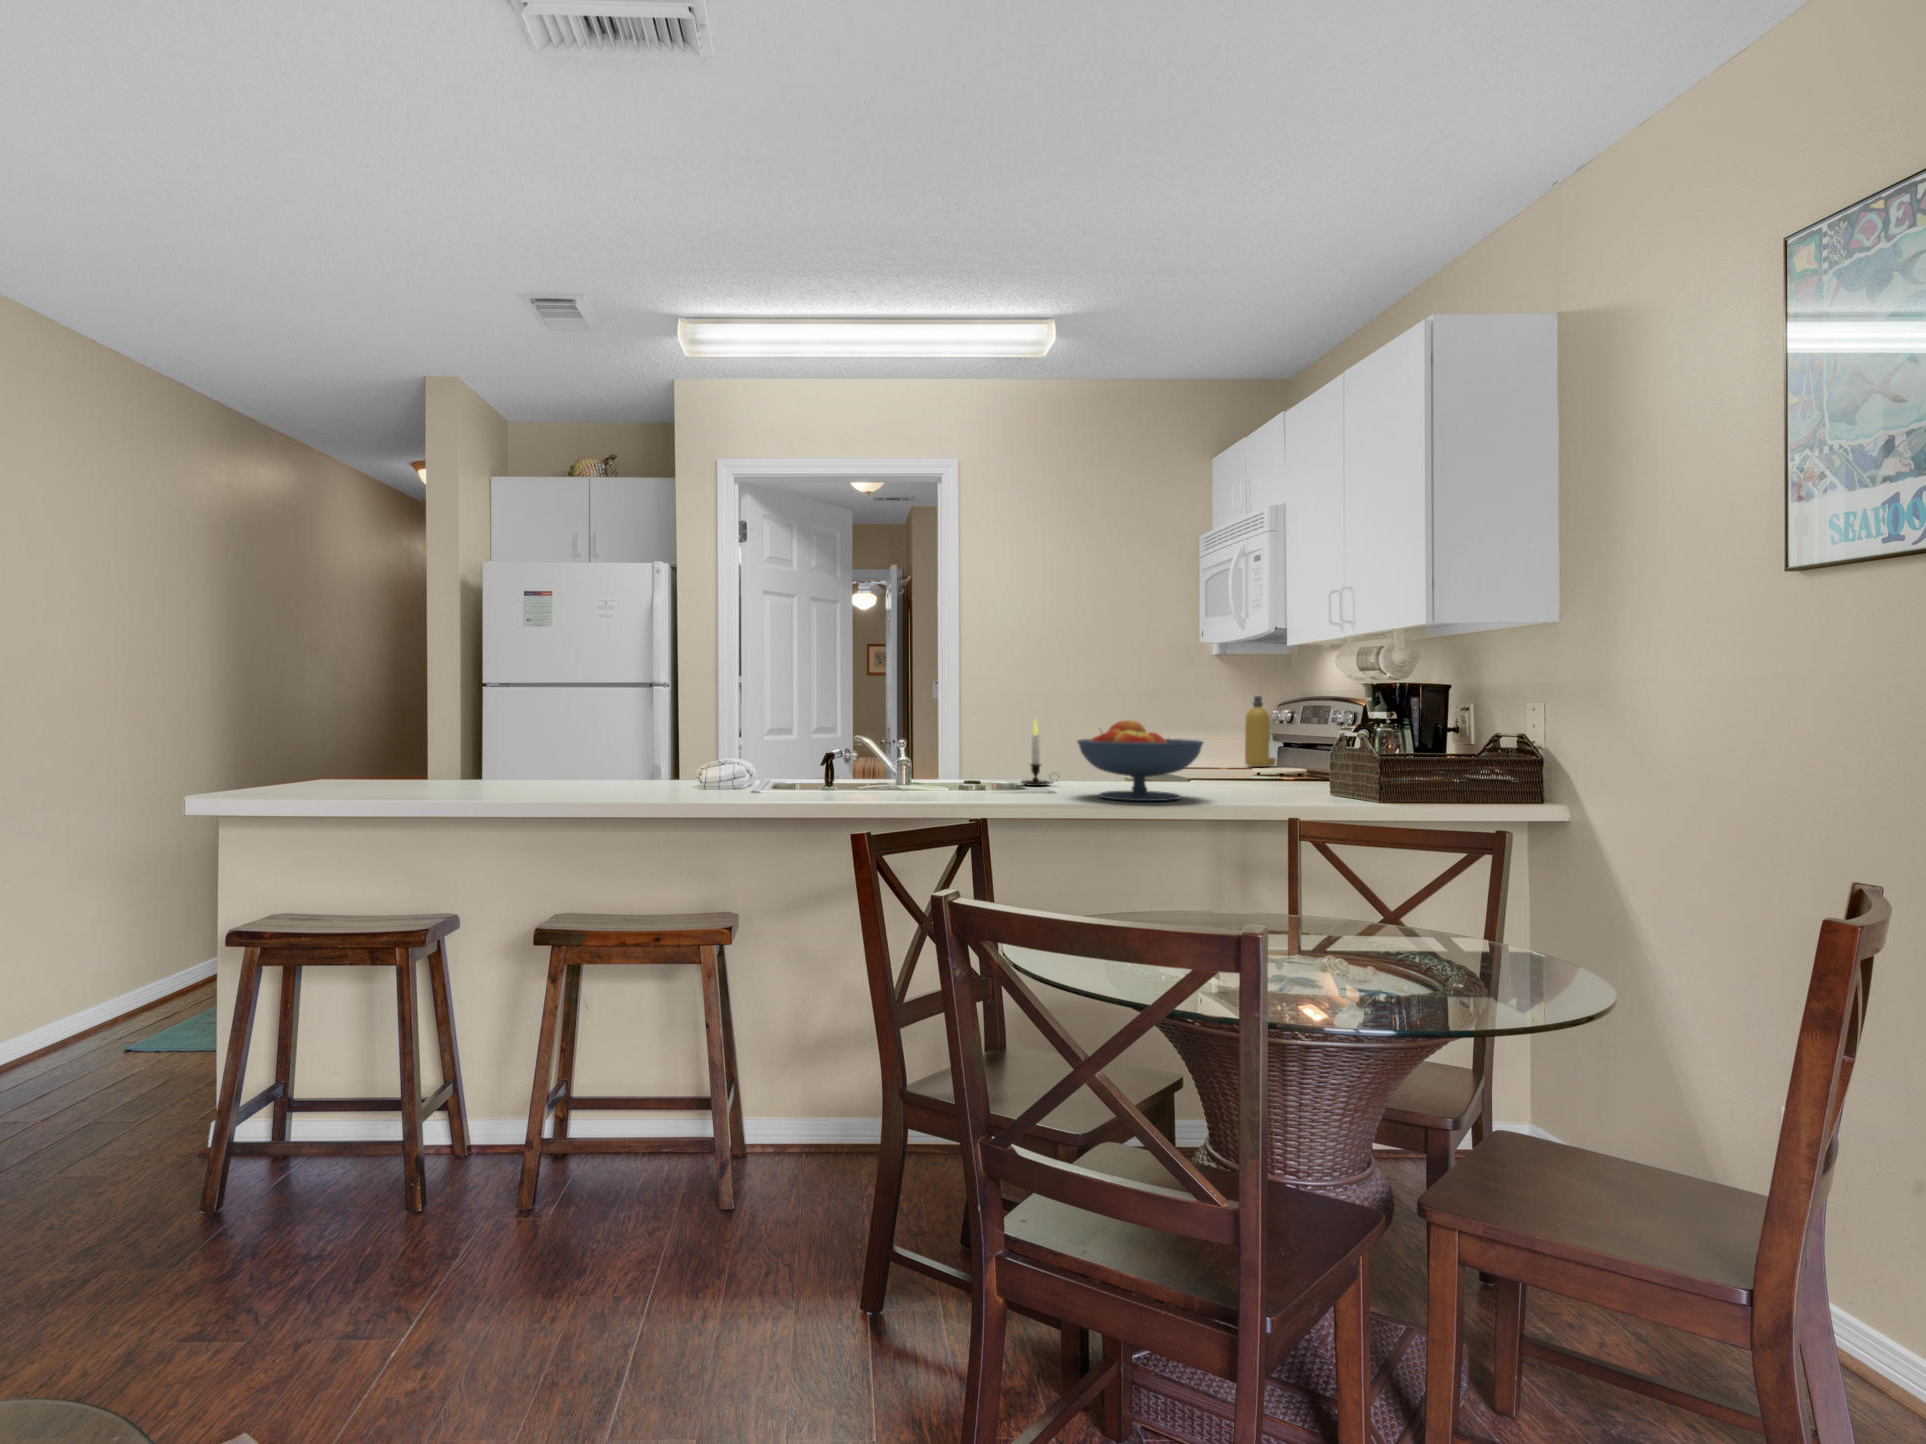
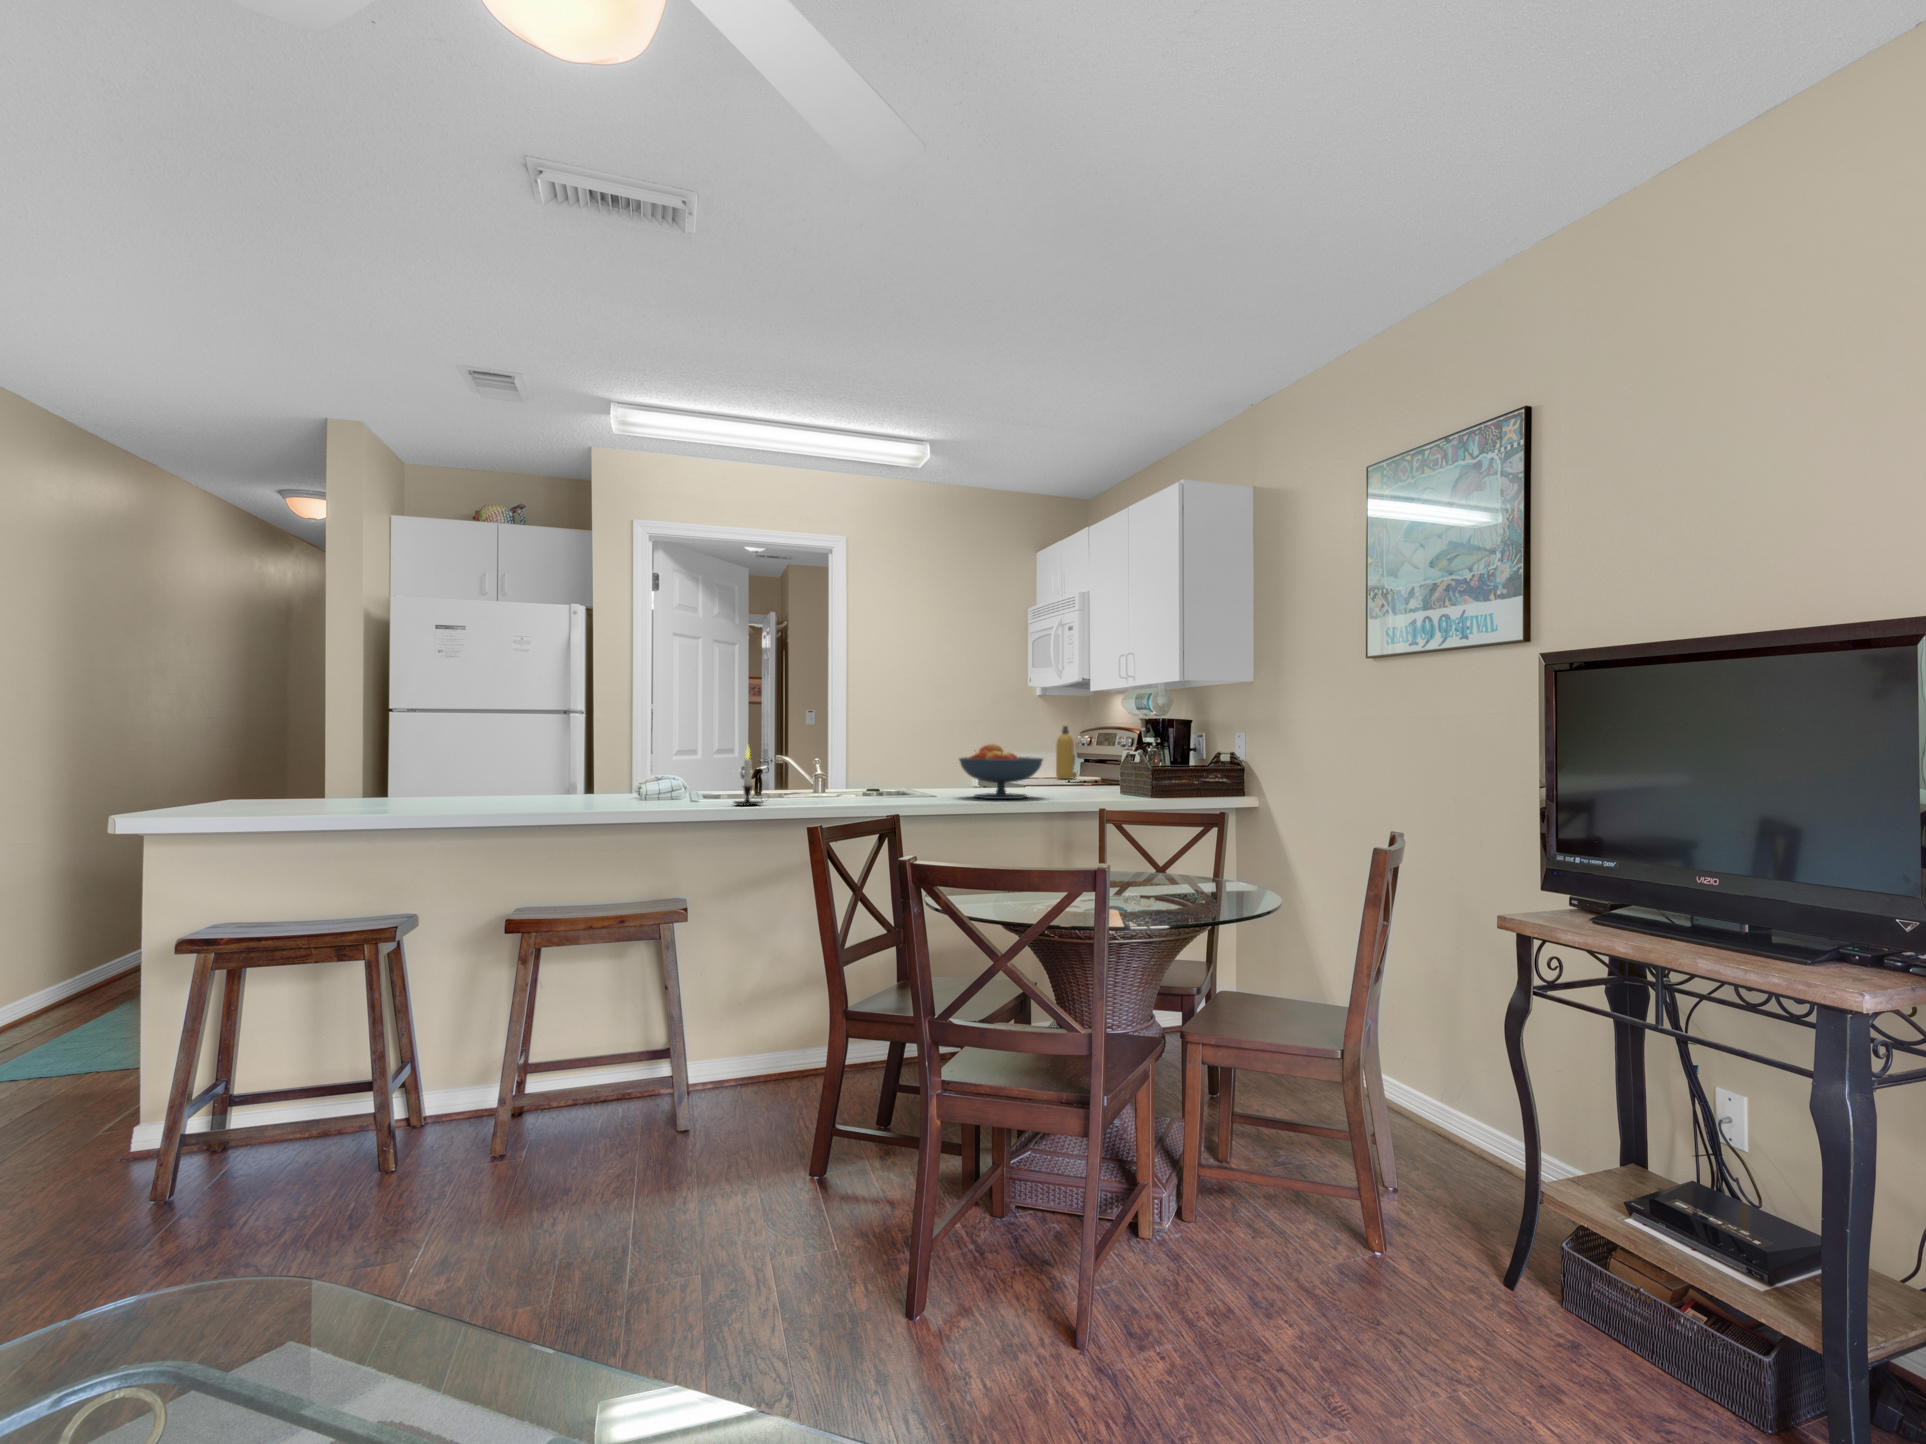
candle: present [1021,721,1058,786] -> present [734,747,763,806]

